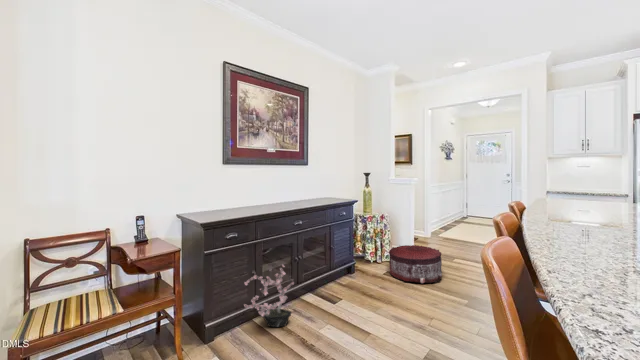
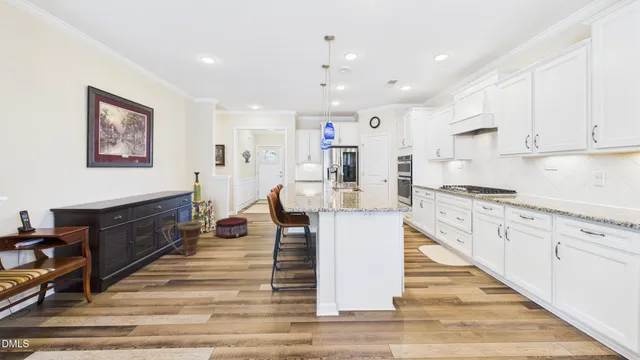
basket: none [306,245,359,305] -> present [163,221,202,256]
potted plant: present [244,265,294,327] -> none [123,234,164,274]

